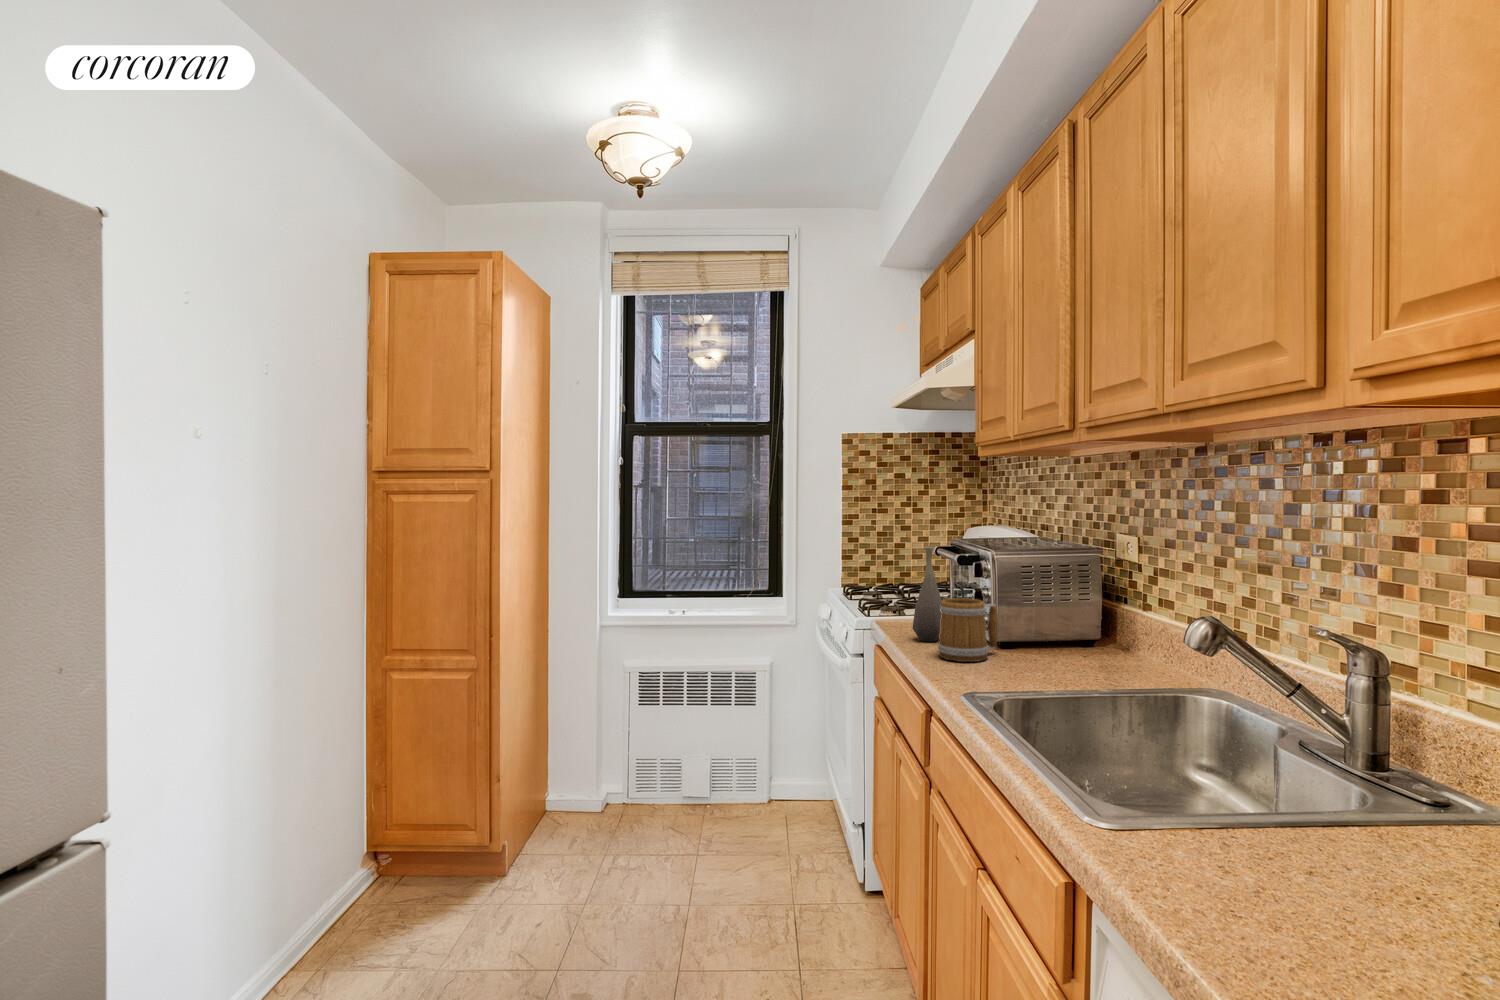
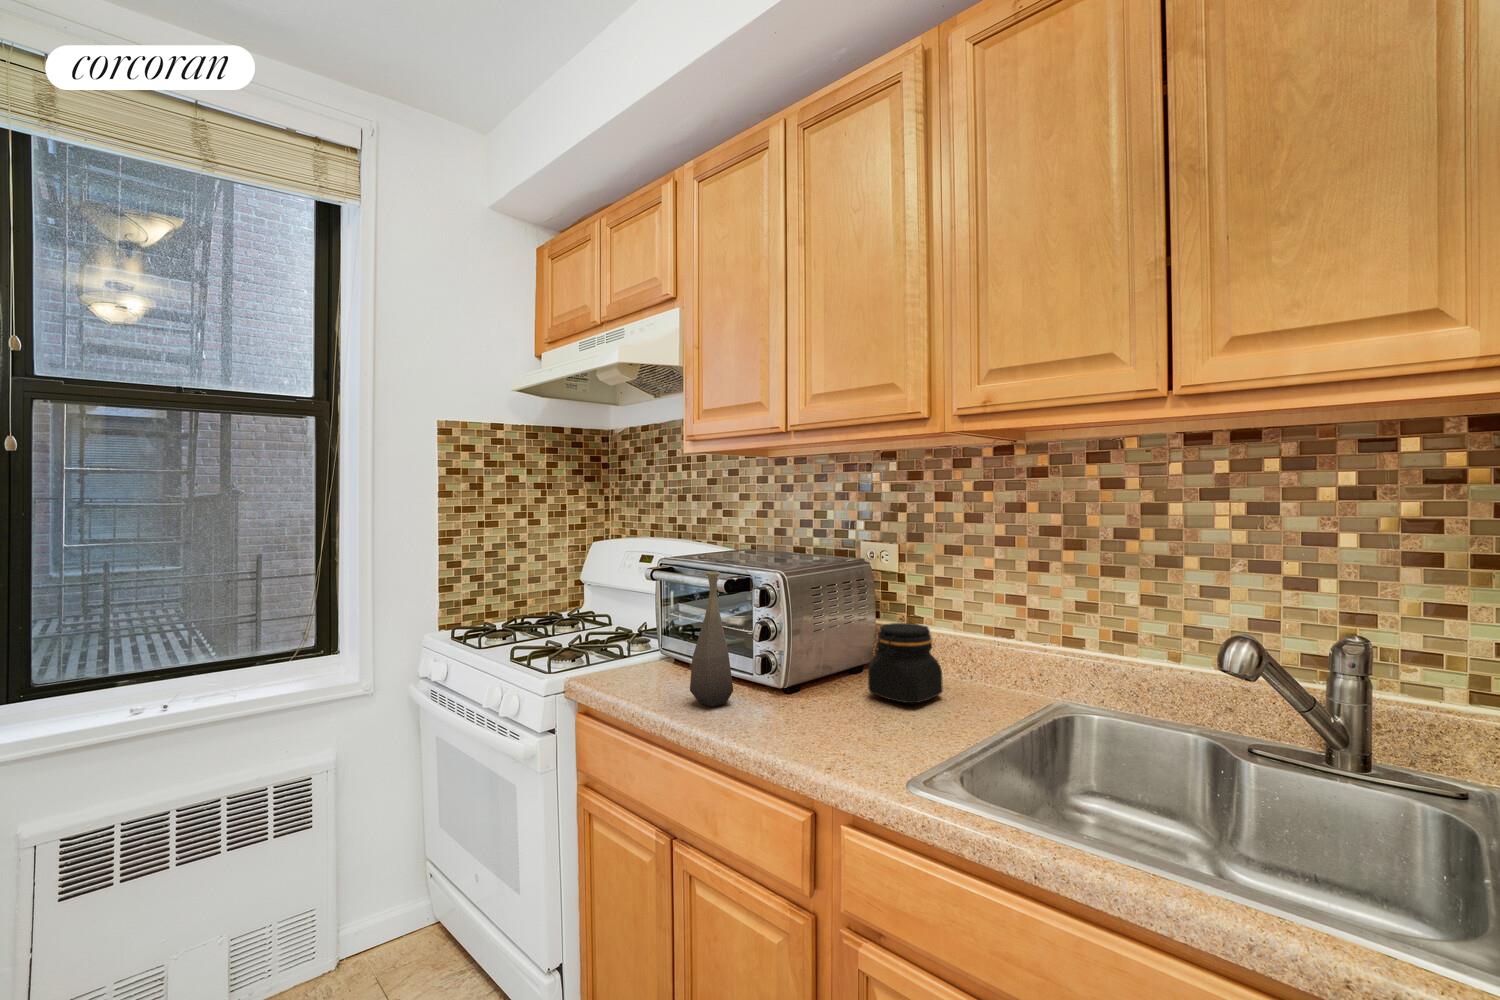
mug: present [938,598,998,662] -> none [773,638,840,733]
jar: none [1033,601,1105,665] -> present [868,623,943,703]

